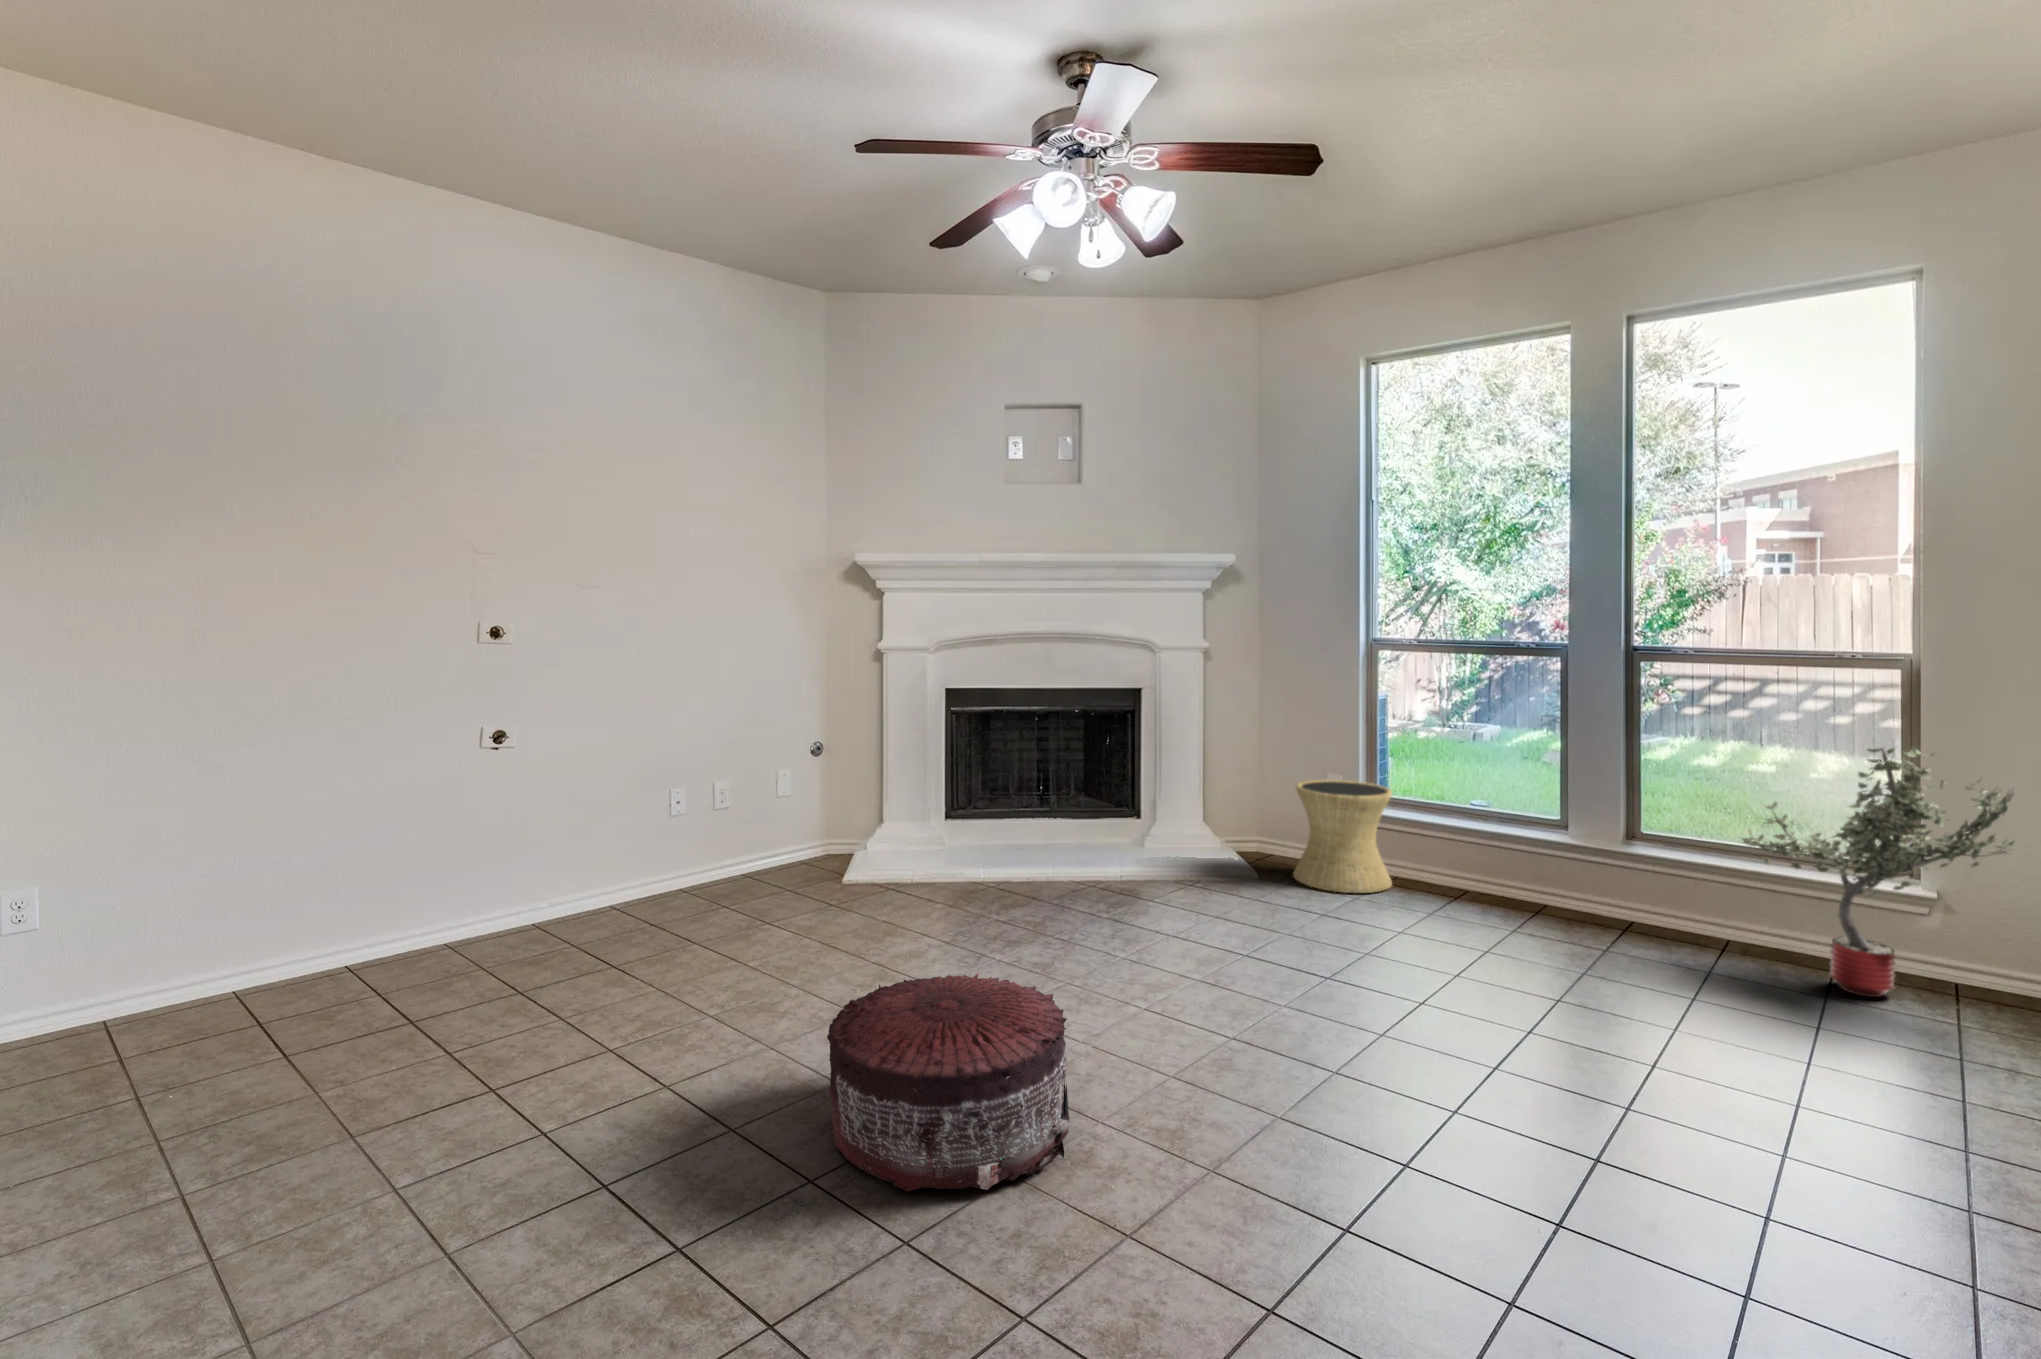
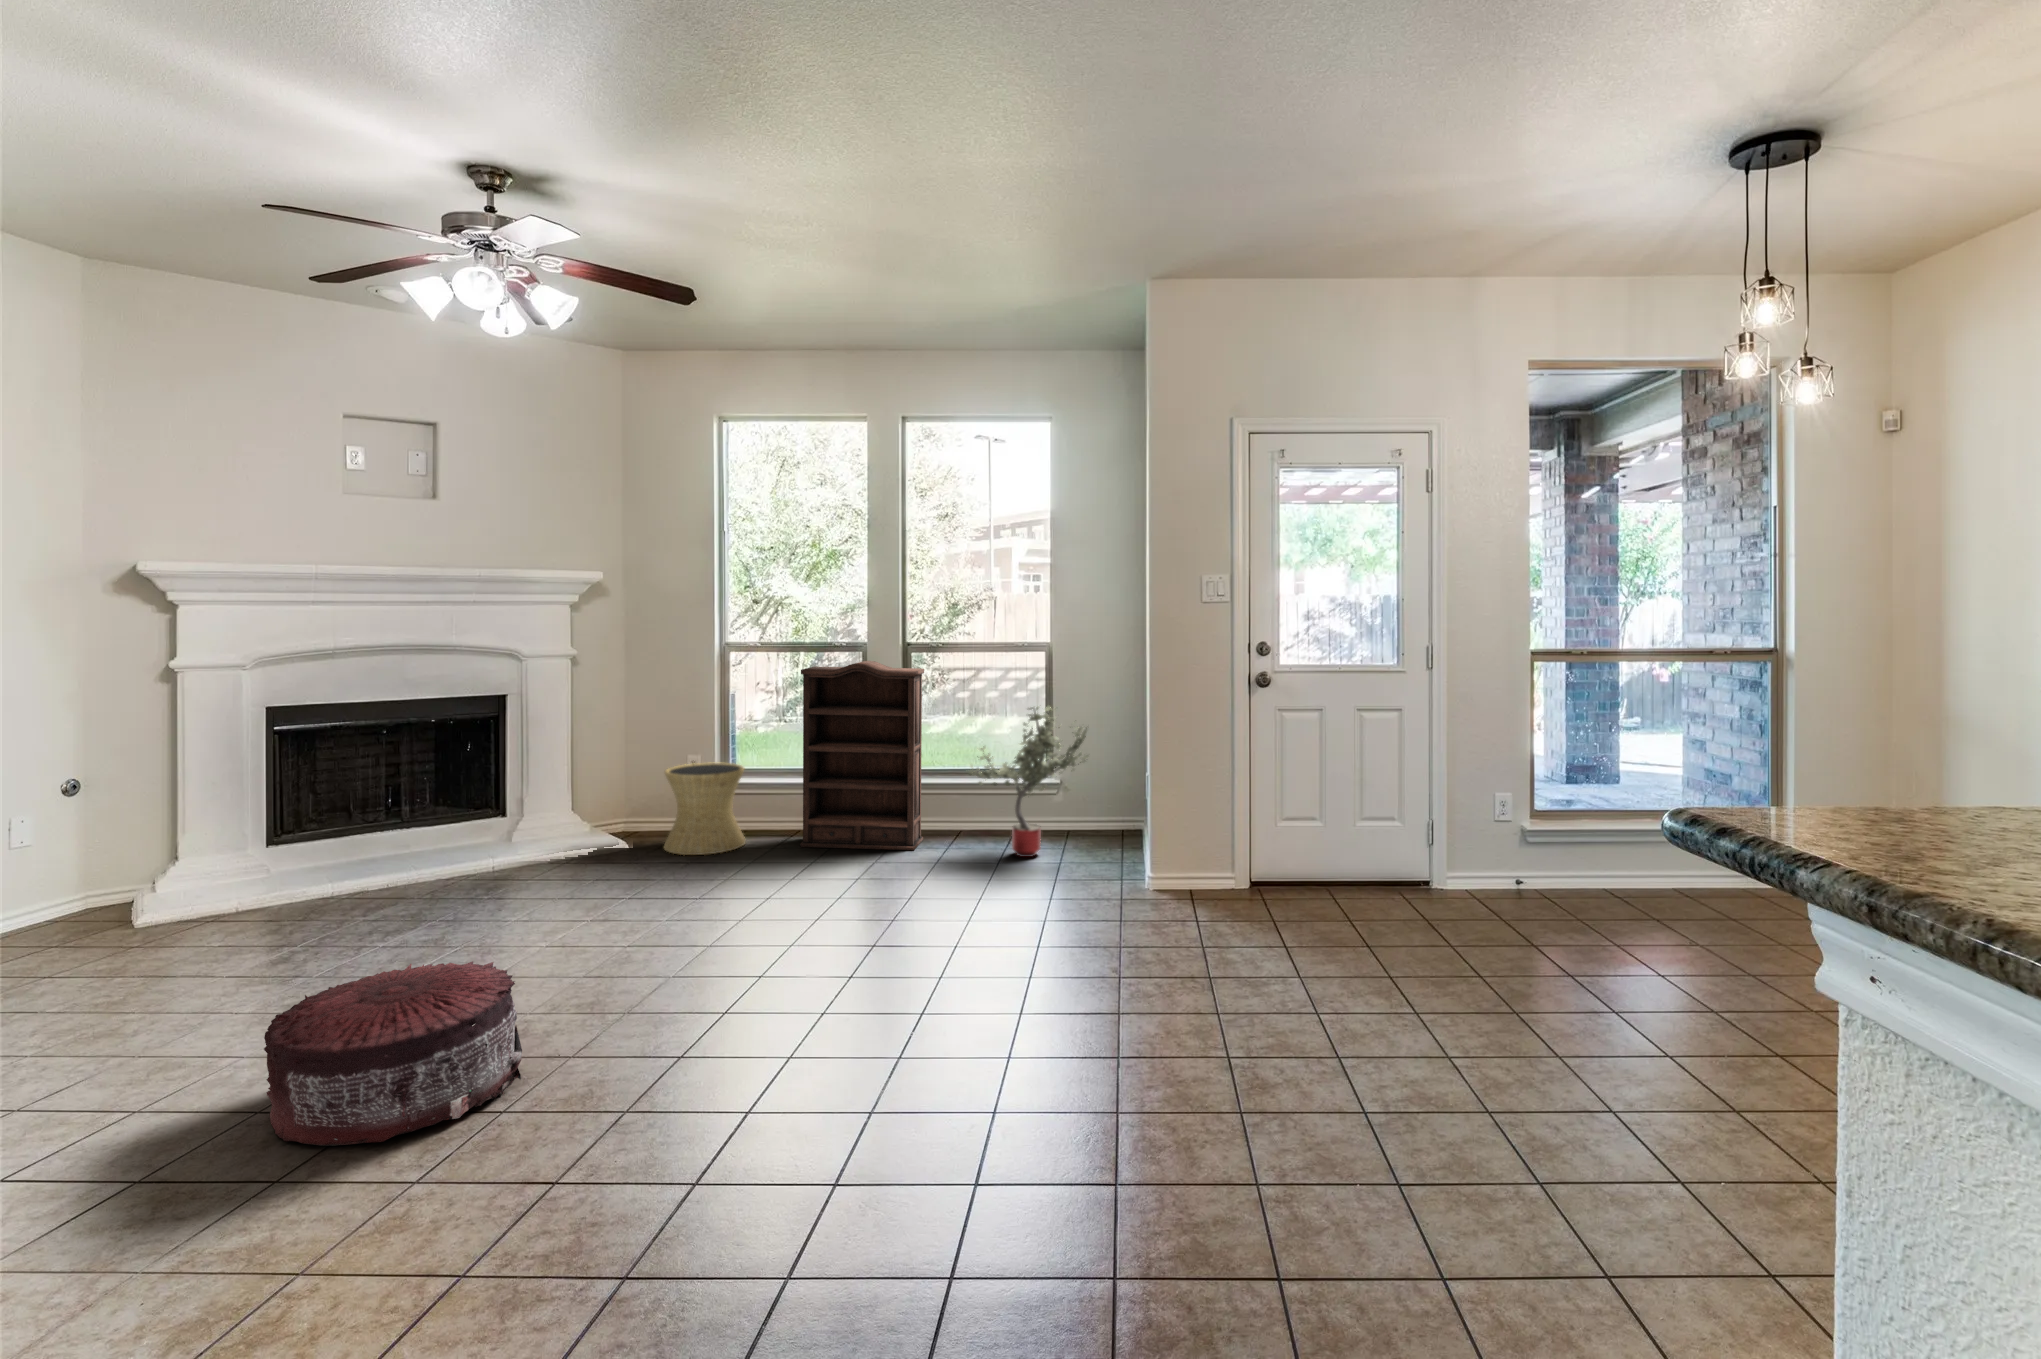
bookshelf: none [1465,664,1662,942] -> present [801,661,924,850]

